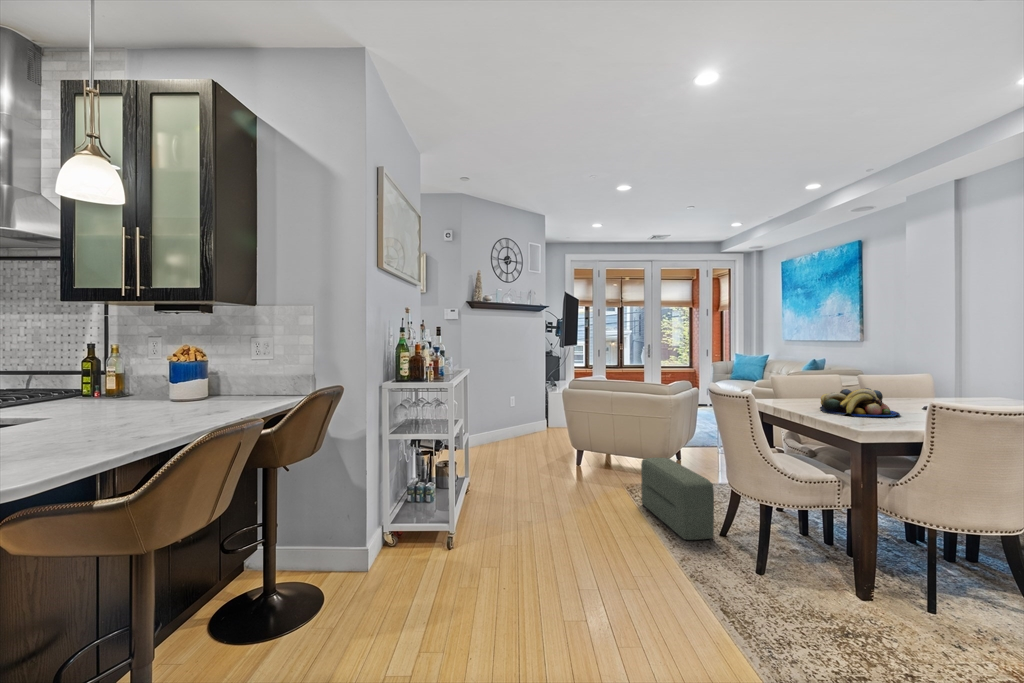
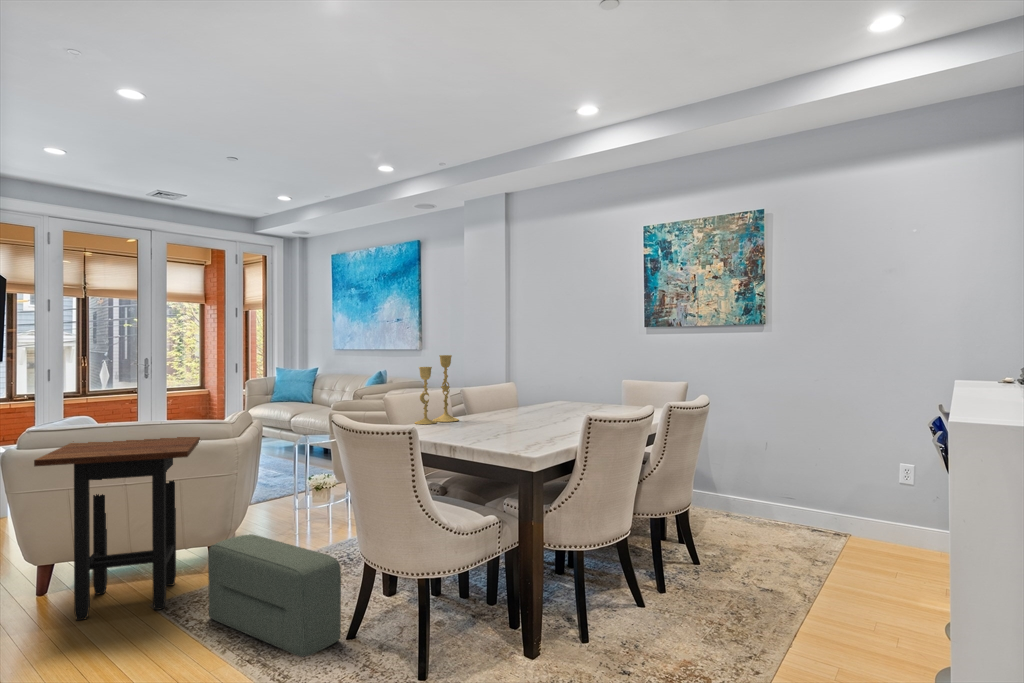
candlestick: none [798,344,844,400] -> present [415,355,459,424]
fruit bowl: present [820,388,900,417] -> none [456,405,534,441]
side table: none [559,389,649,493] -> present [34,437,200,620]

